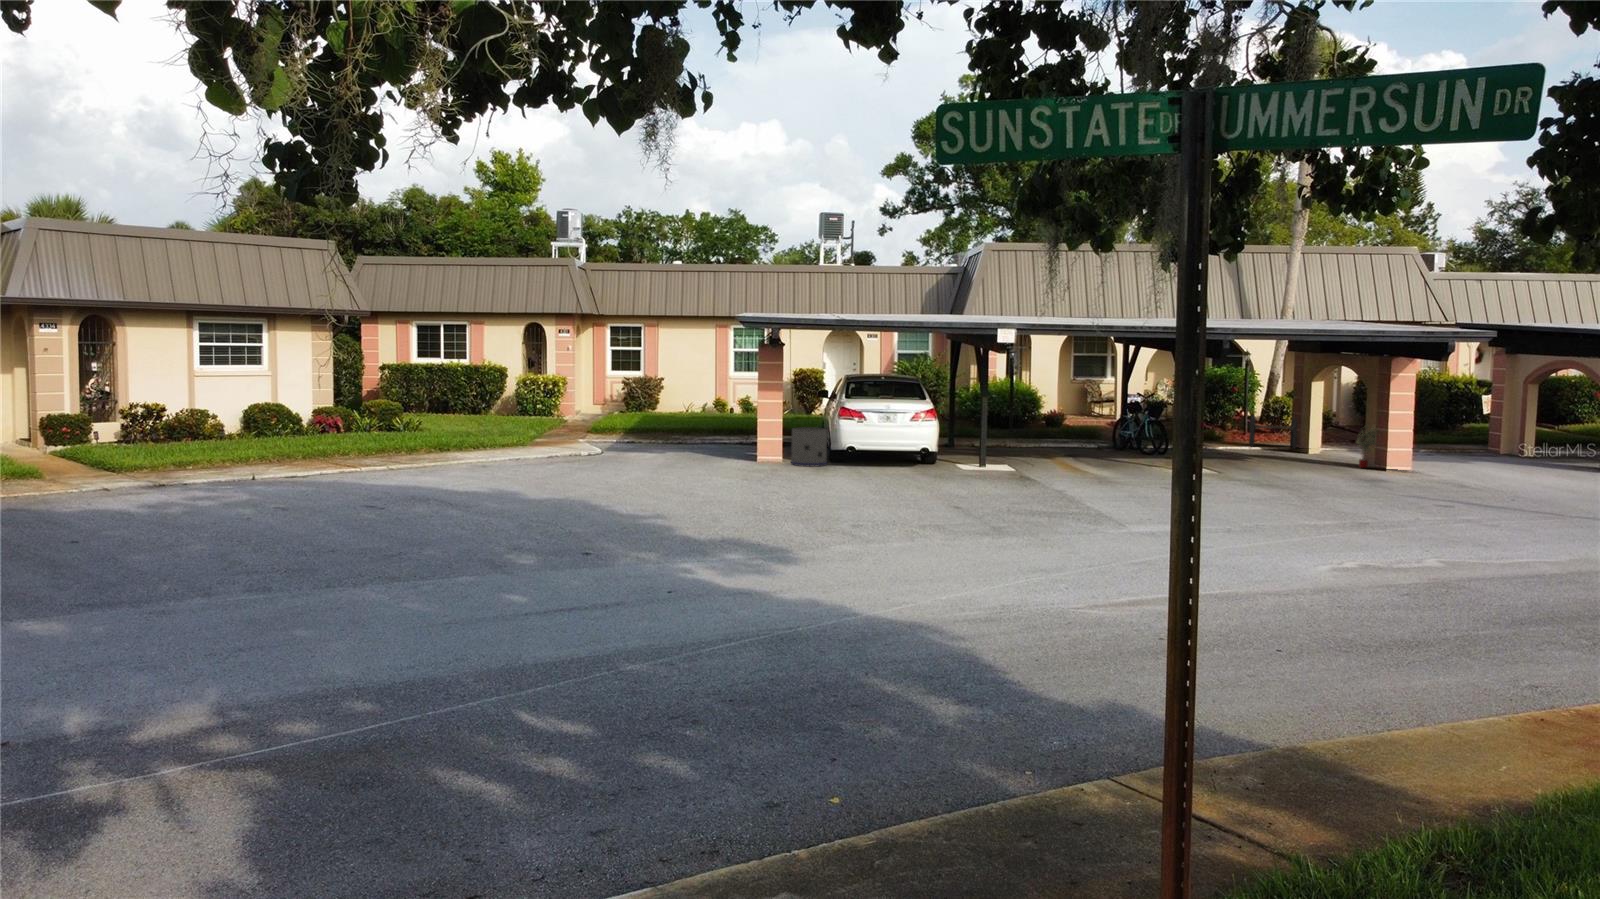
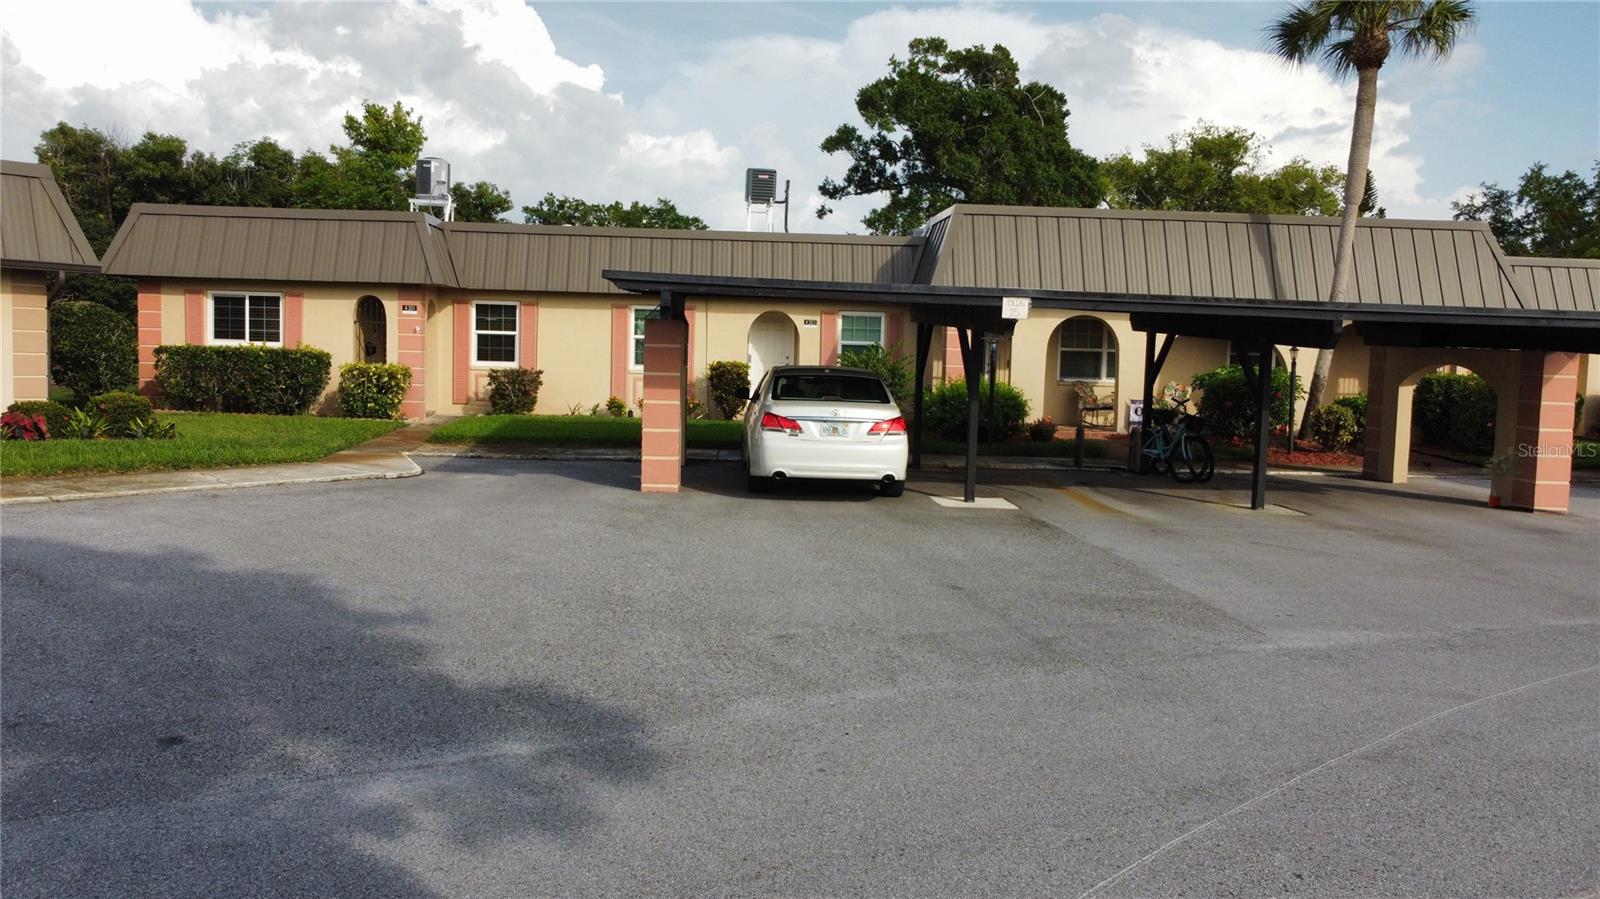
bench: present [1249,415,1298,449] -> present [1074,425,1141,472]
trash can: present [791,427,827,467] -> none [691,440,746,499]

